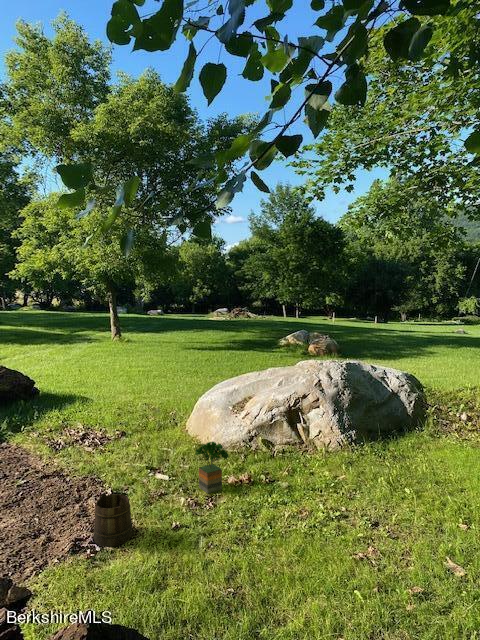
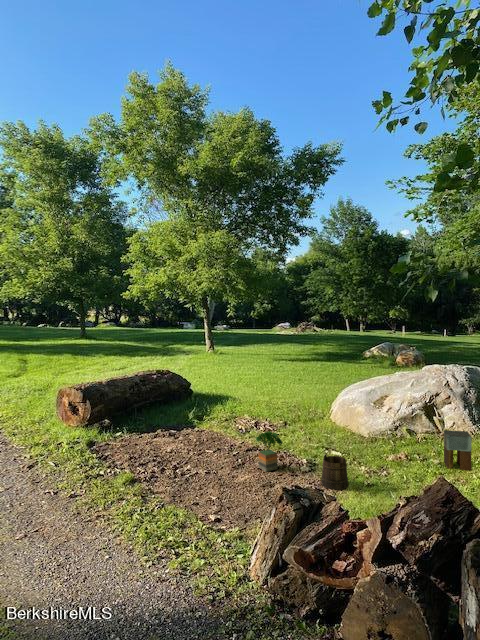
potted tree: present [195,442,229,493] -> present [256,431,283,472]
stool: none [286,449,317,503] -> present [444,430,472,470]

